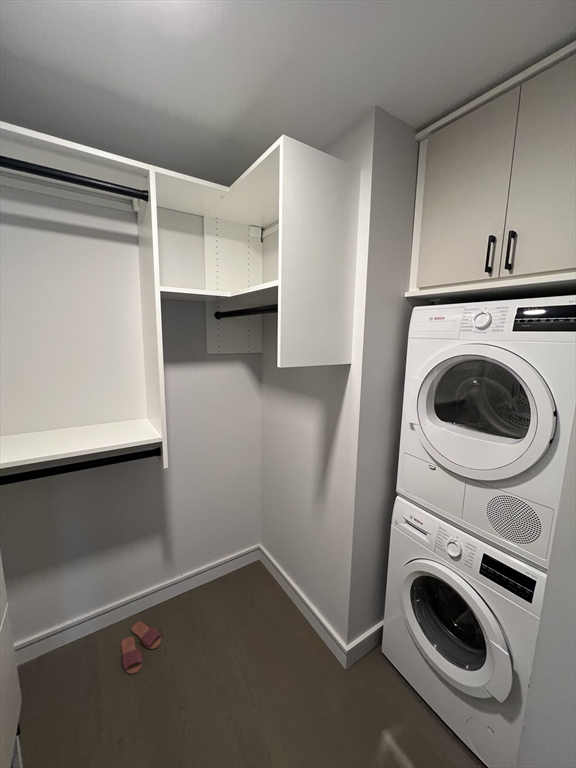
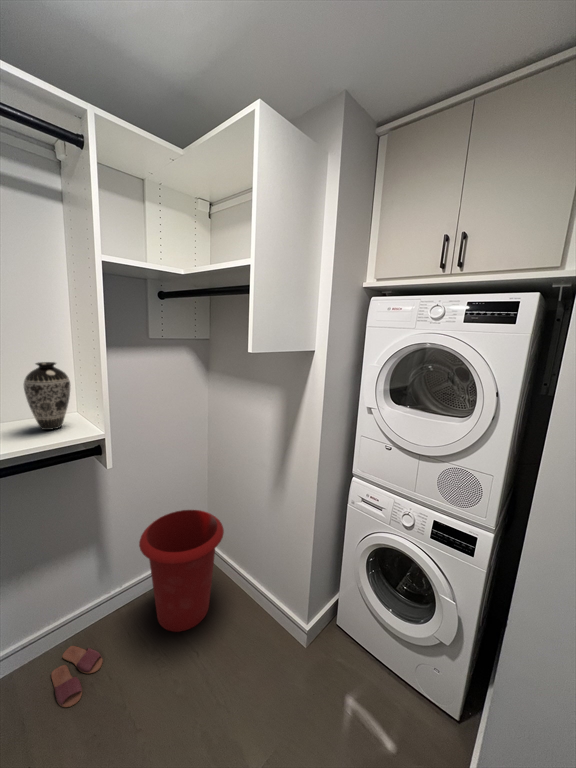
decorative vase: none [103,376,138,432] -> present [24,362,71,430]
waste bin: none [195,513,271,628] -> present [139,510,224,632]

